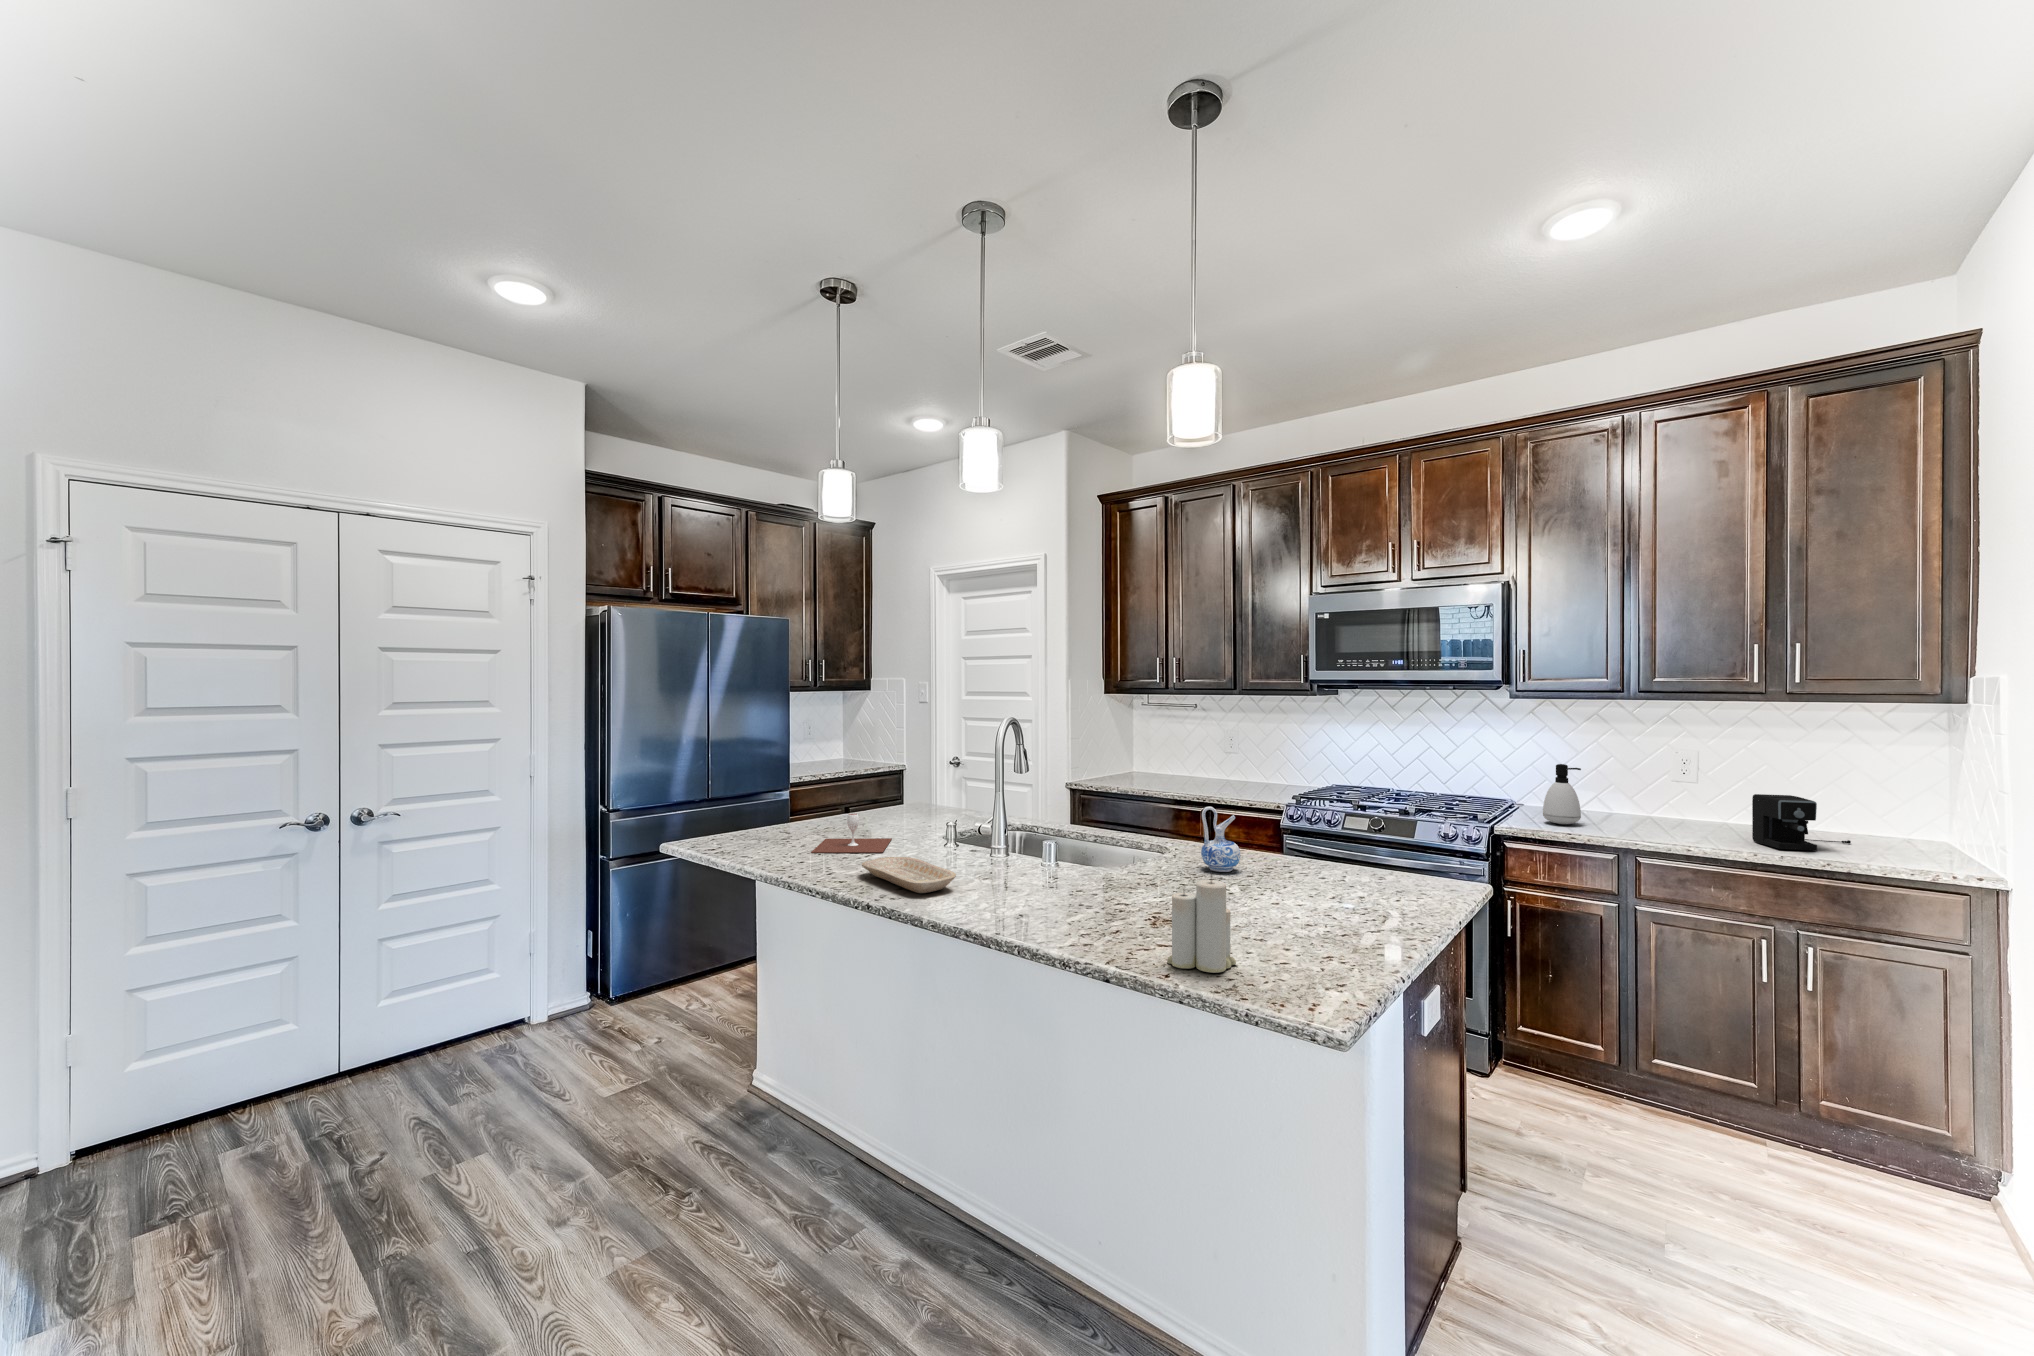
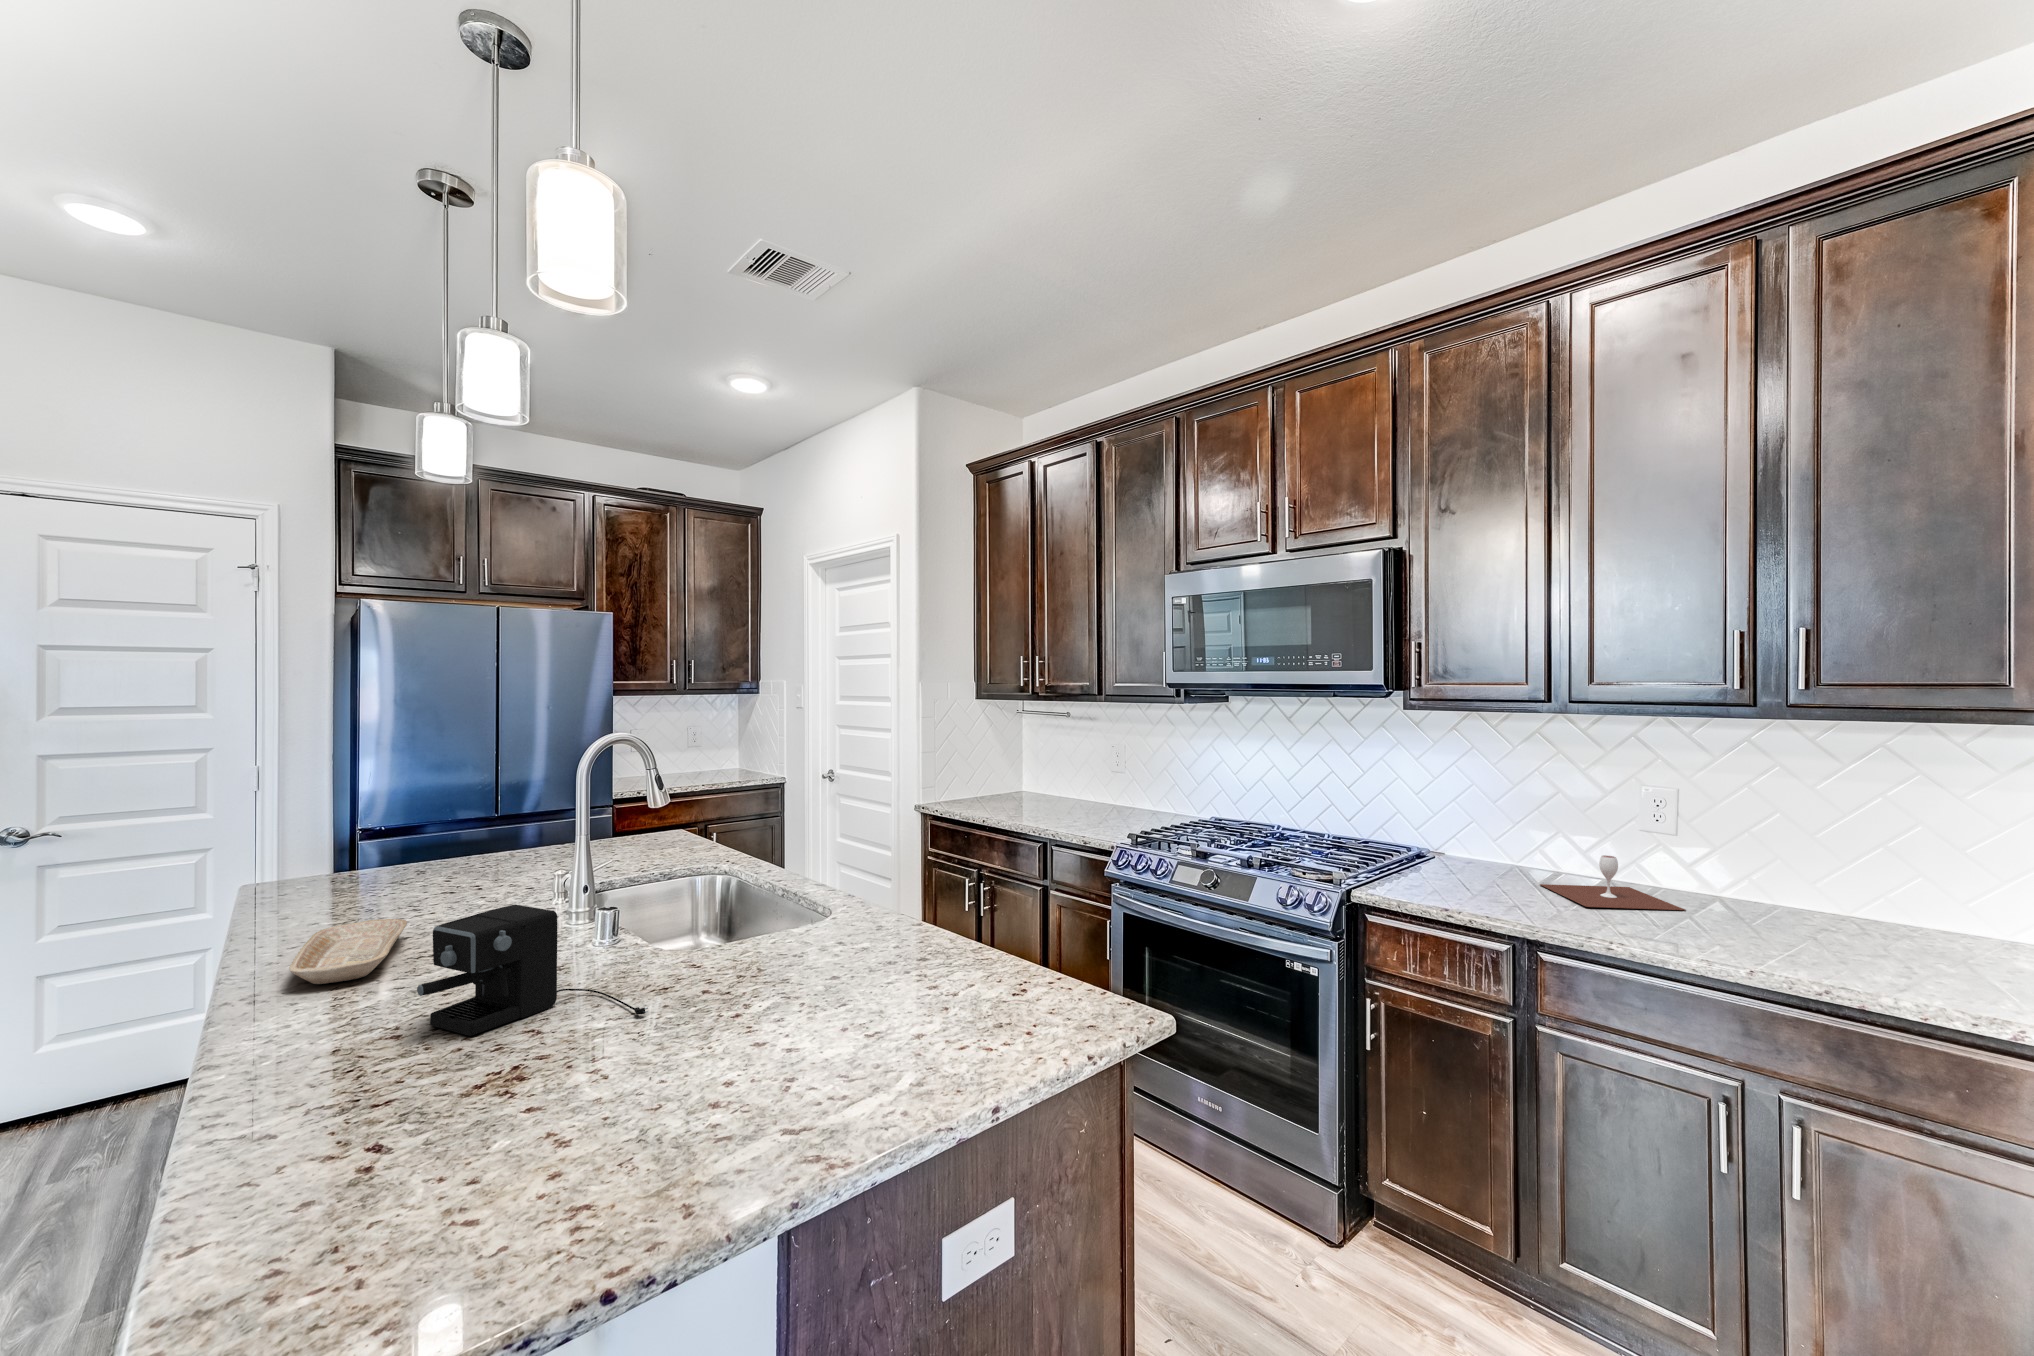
soap dispenser: present [1543,764,1581,824] -> none [1434,805,1485,892]
coffee maker: present [1752,794,1851,851] -> present [417,905,648,1036]
ceramic pitcher: present [1201,806,1240,872] -> none [798,864,854,962]
wine glass: present [811,814,892,853] -> present [1540,855,1685,910]
candle: present [1167,873,1236,973] -> none [291,1031,419,1223]

